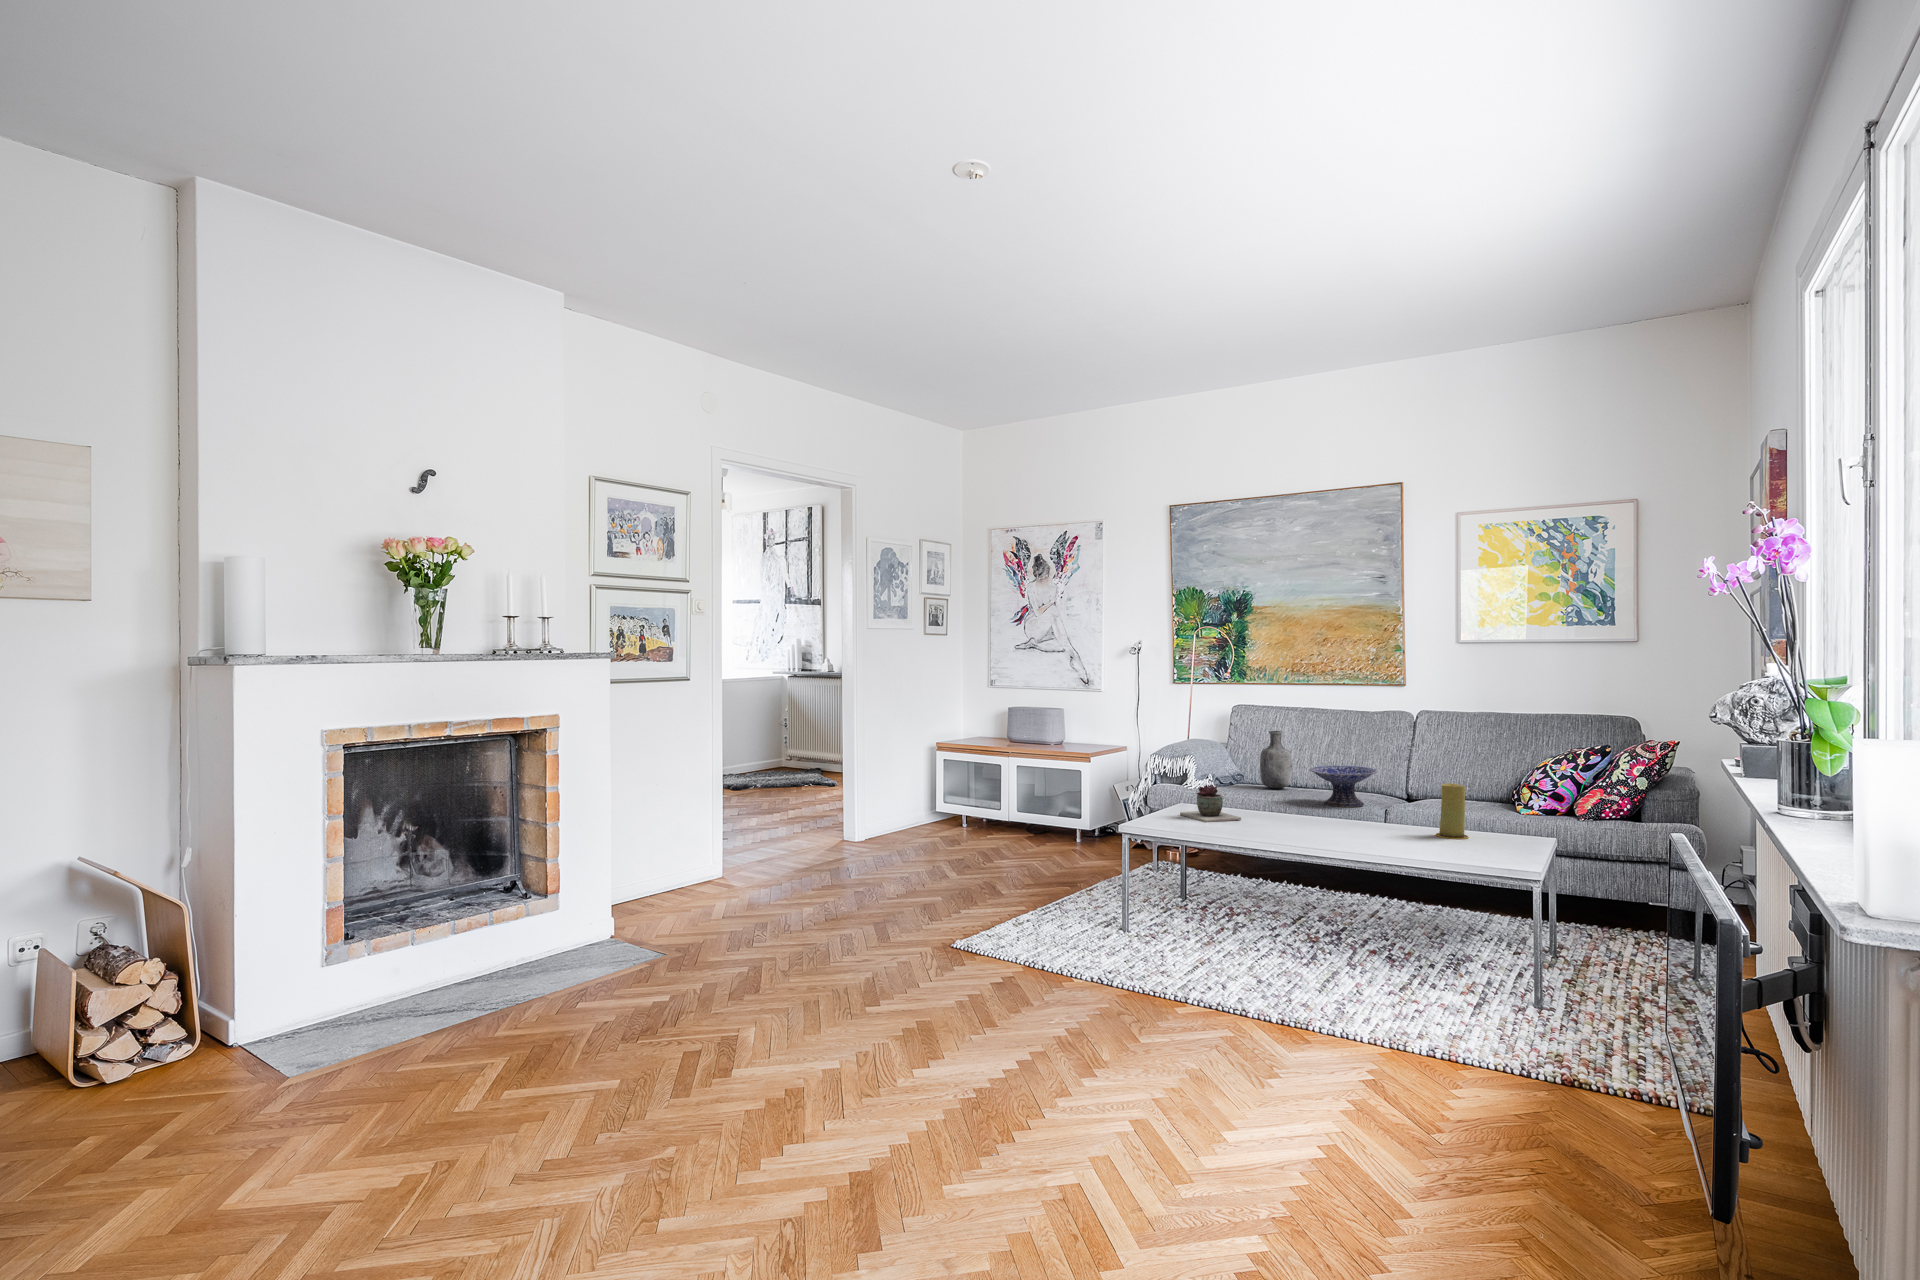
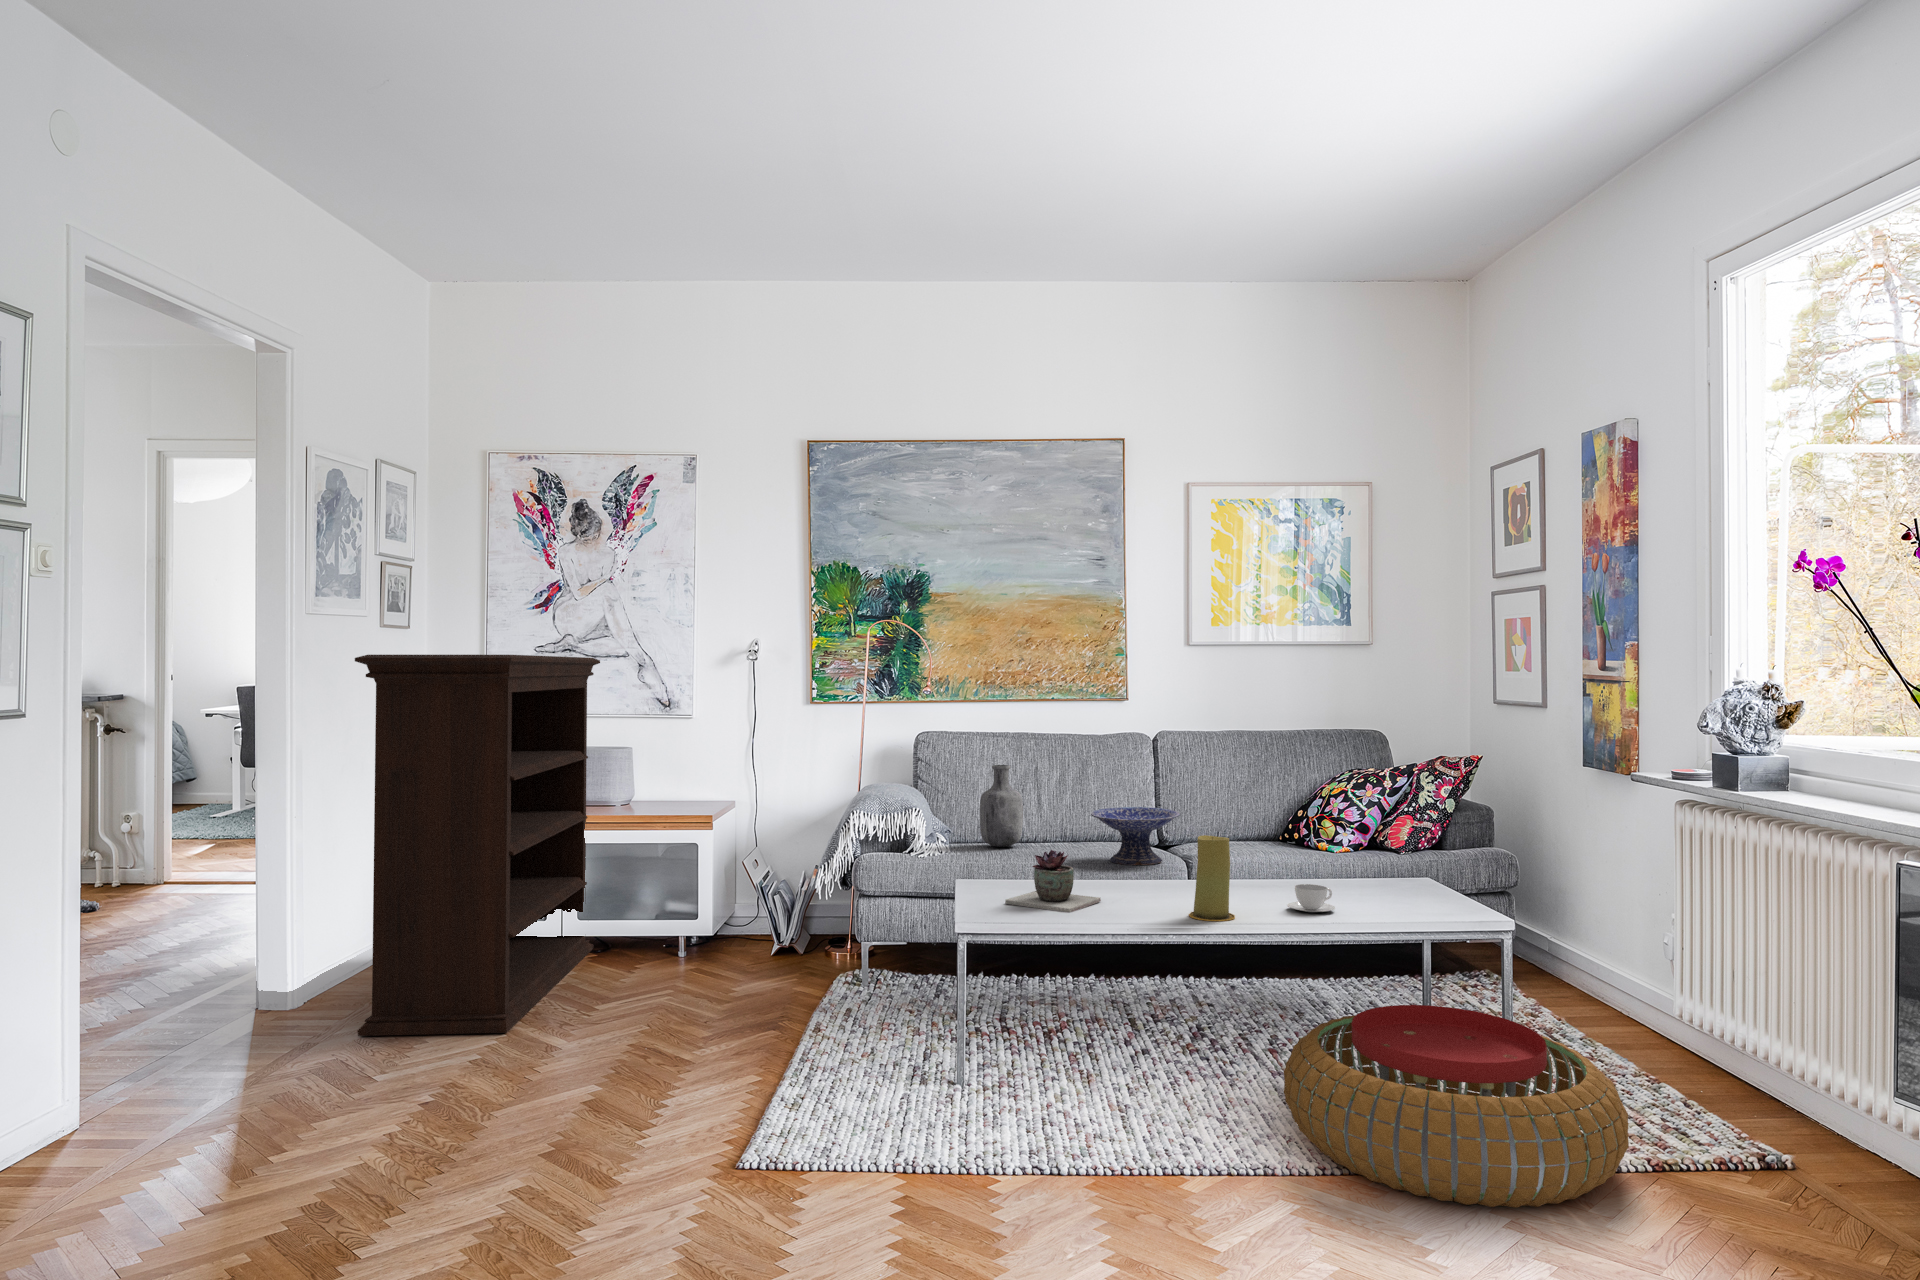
bookshelf: none [882,654,1037,860] -> present [355,655,600,1036]
candle: present [1436,783,1469,839] -> present [1189,835,1235,921]
teacup: none [1351,821,1386,840] -> present [1287,884,1335,912]
pouf: none [1280,903,1509,1028] -> present [1284,1005,1629,1208]

